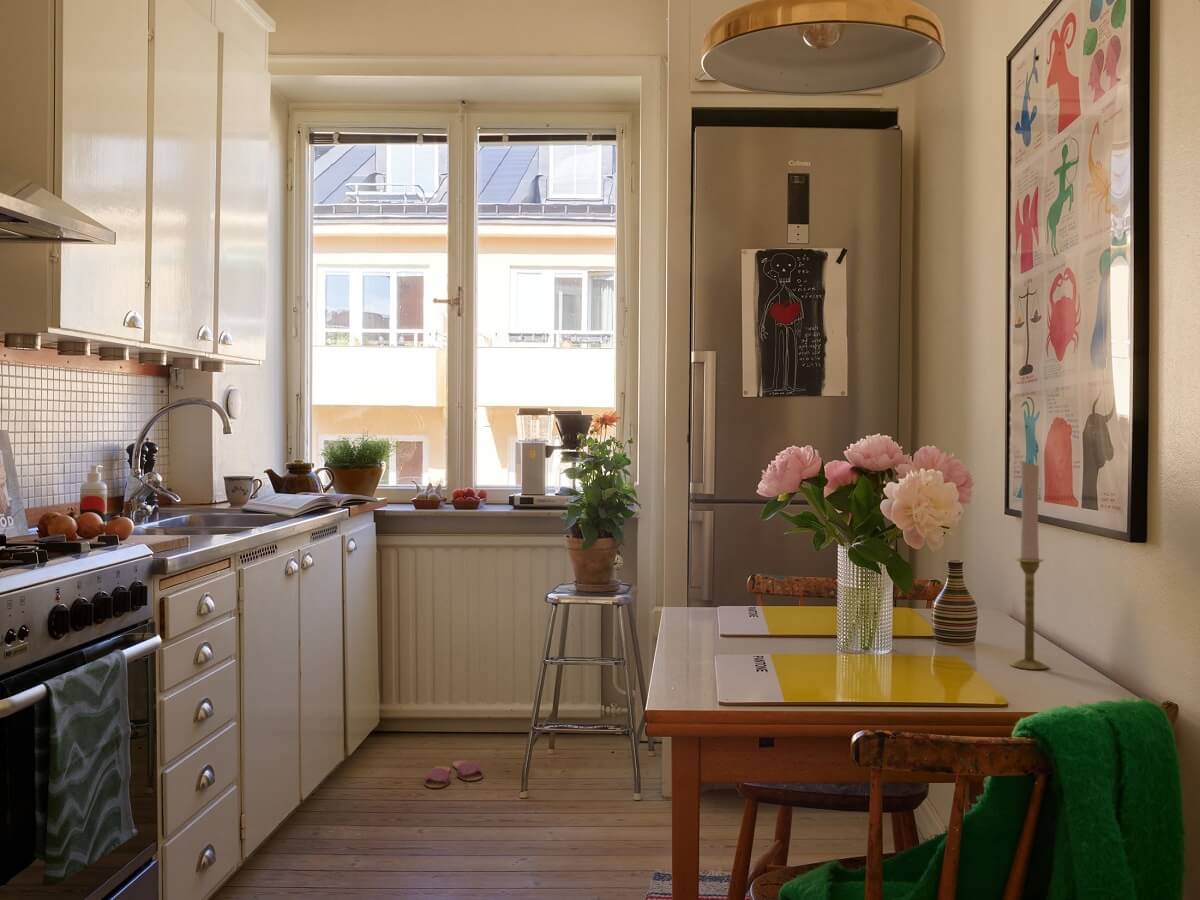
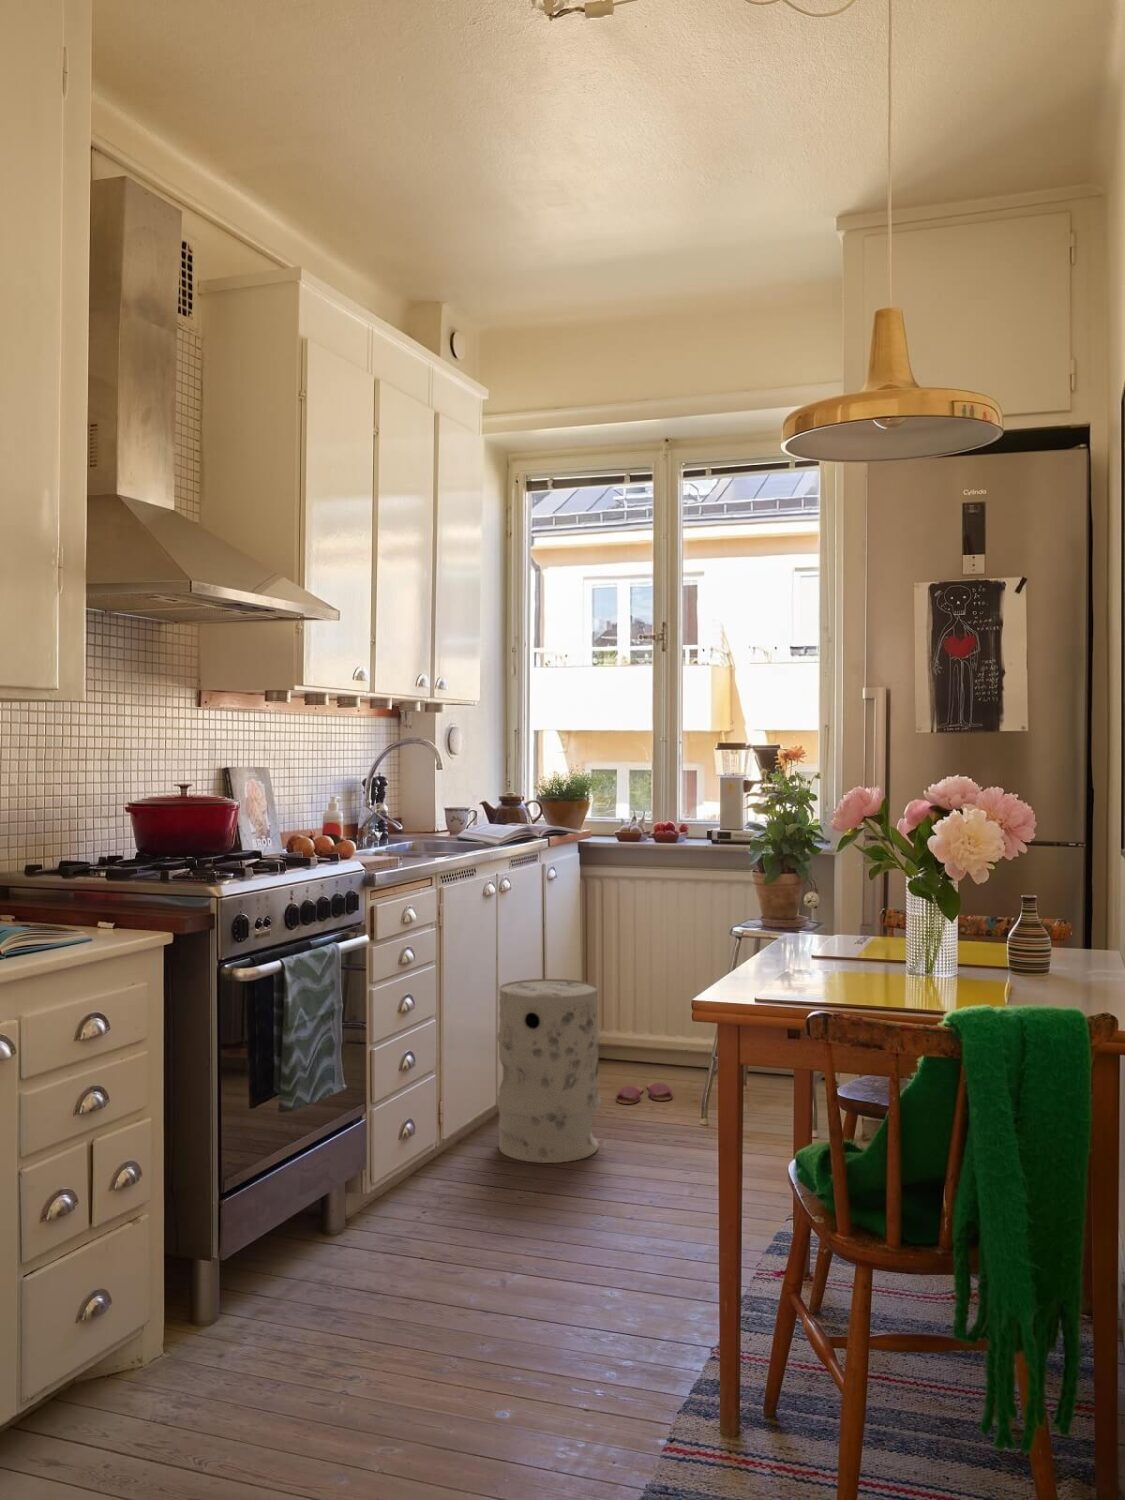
candlestick: present [1011,461,1048,669] -> none [1055,803,1089,990]
trash can: none [303,664,423,874] -> present [496,979,601,1163]

